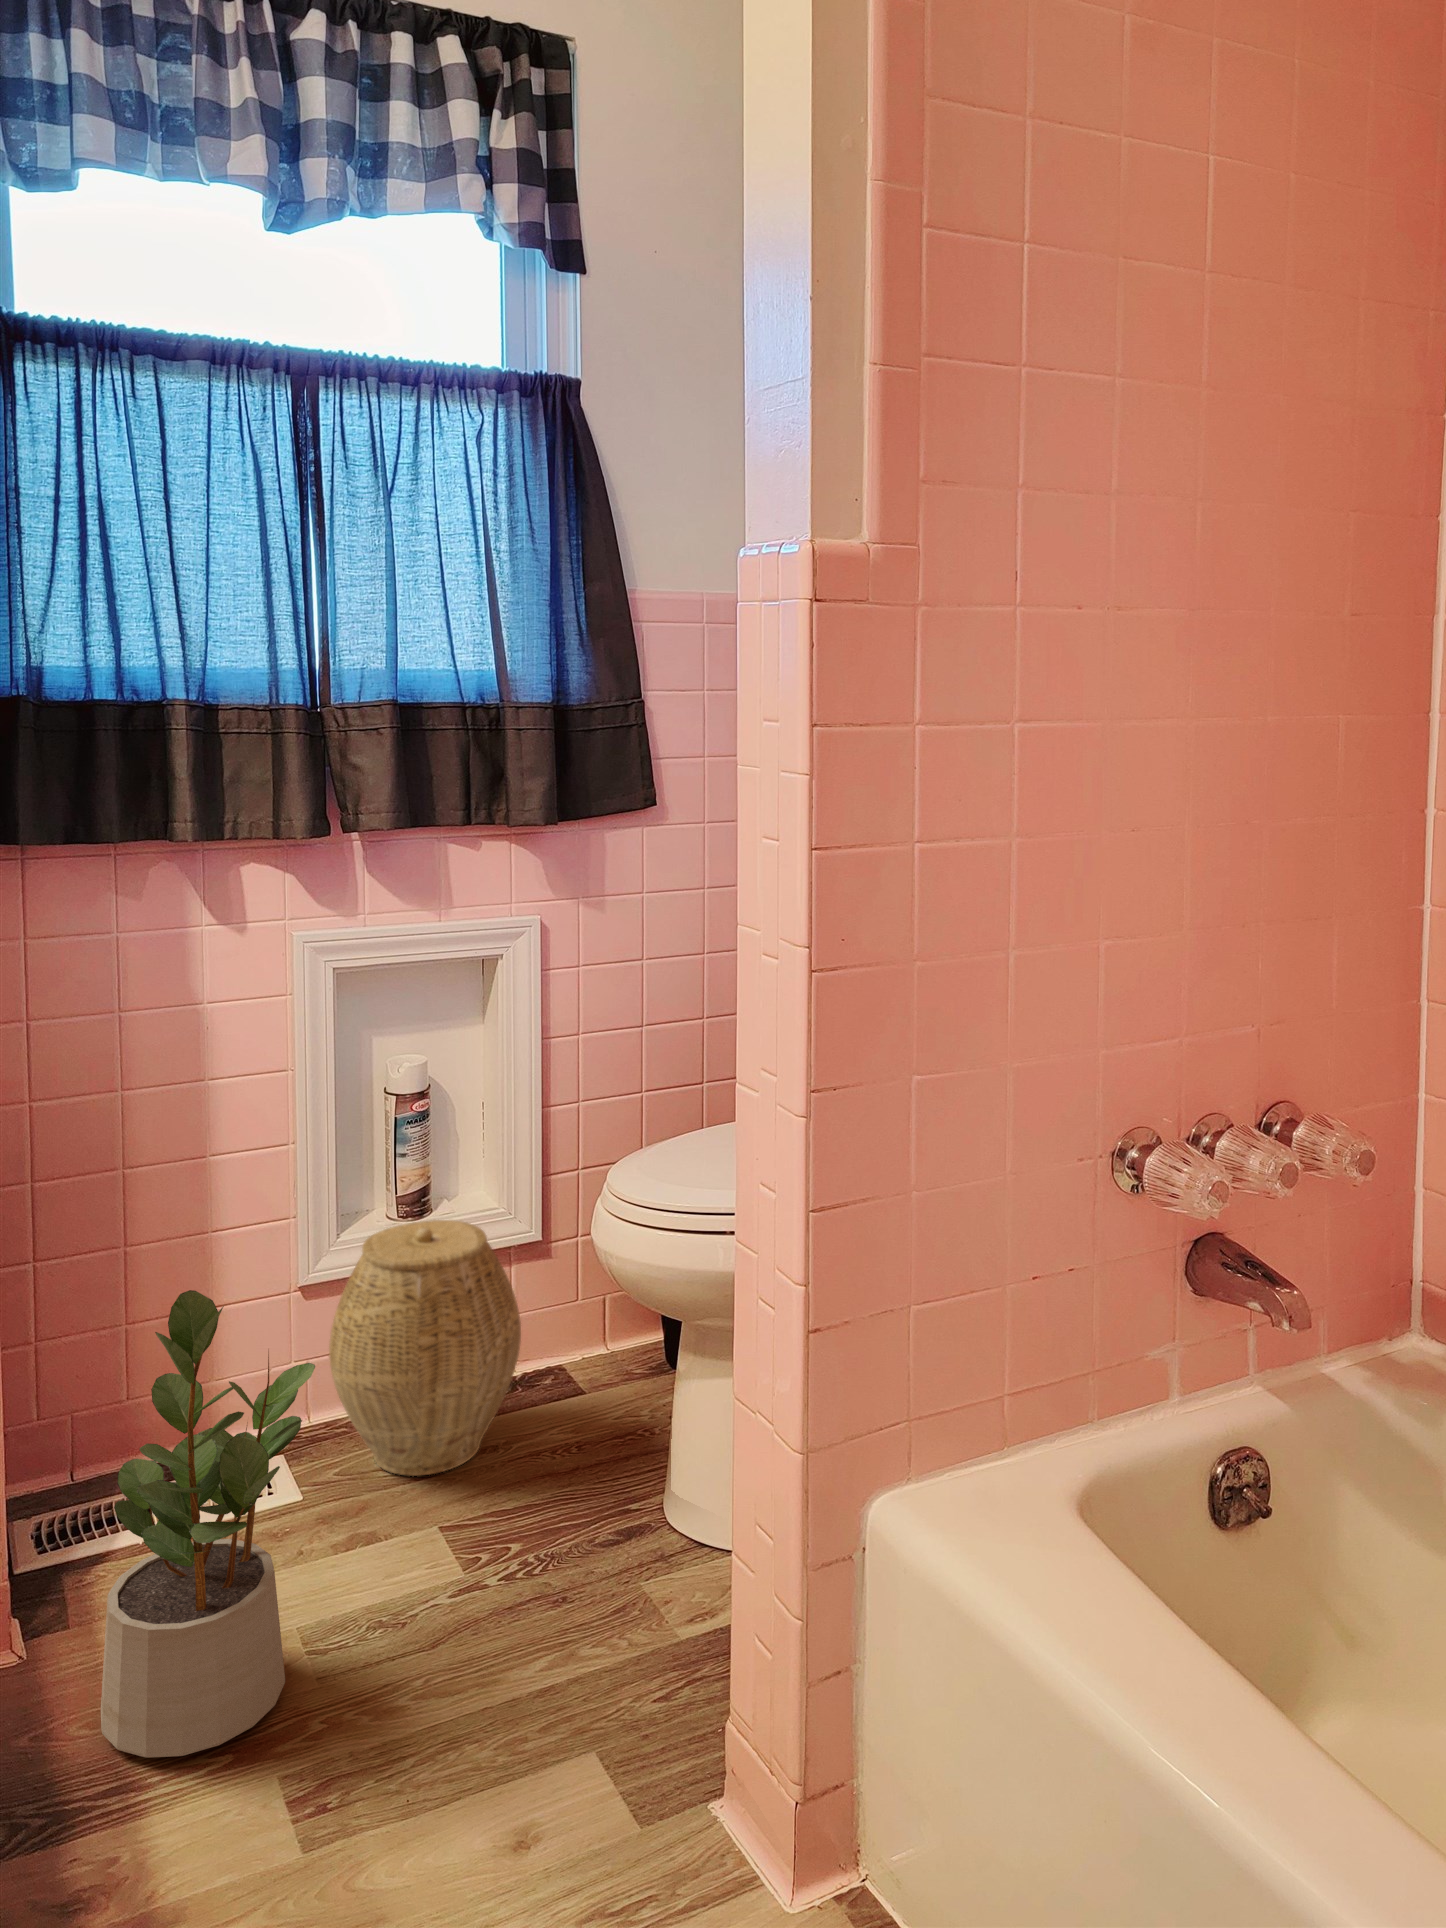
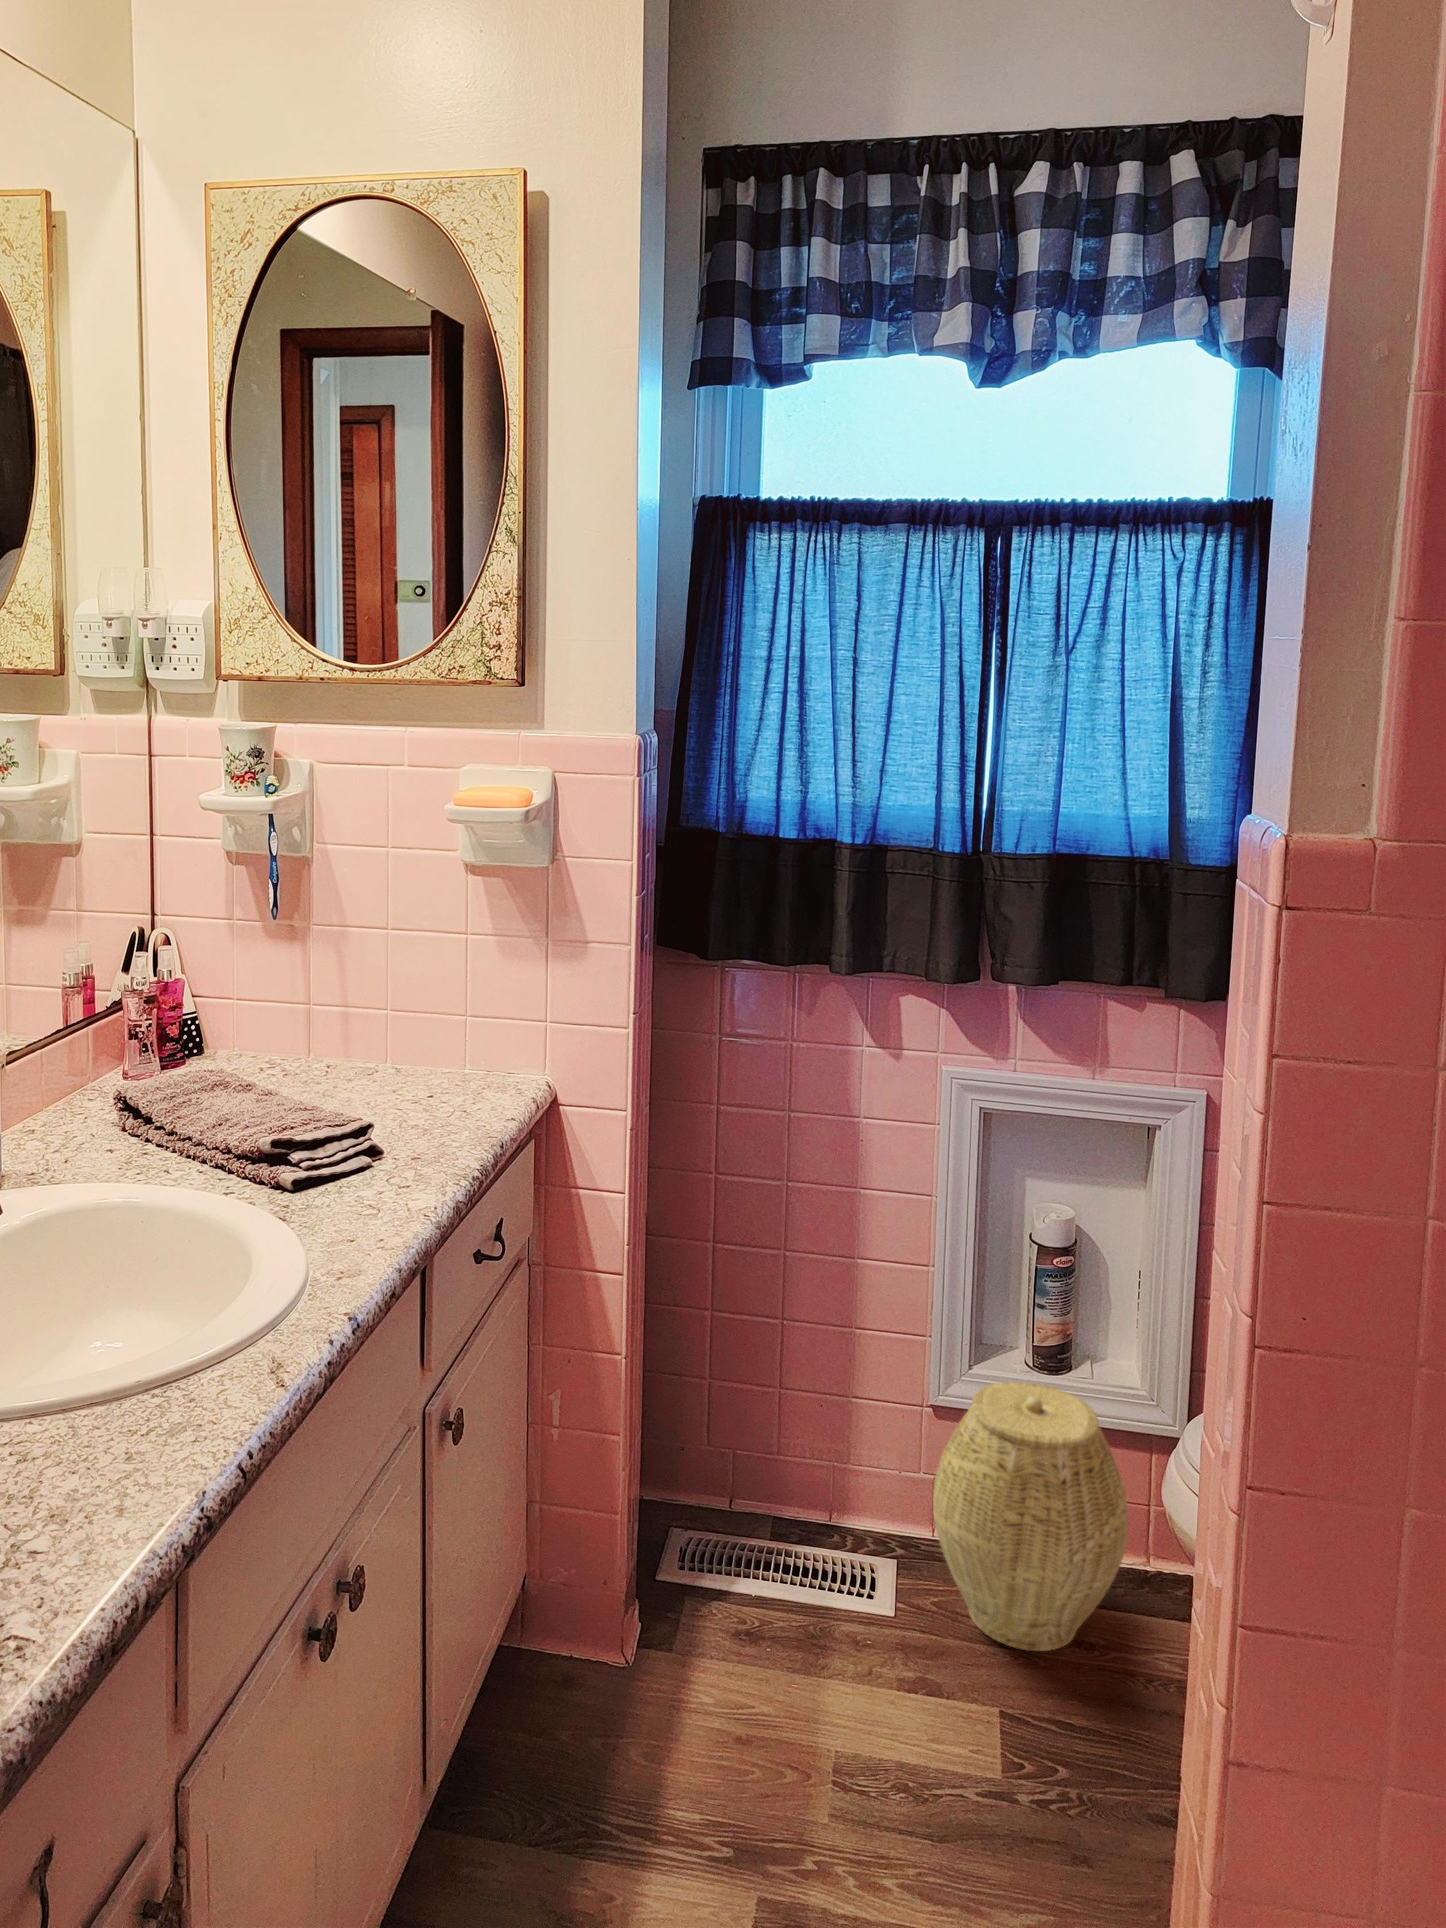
potted plant: present [101,1290,315,1758] -> none [653,1415,863,1830]

